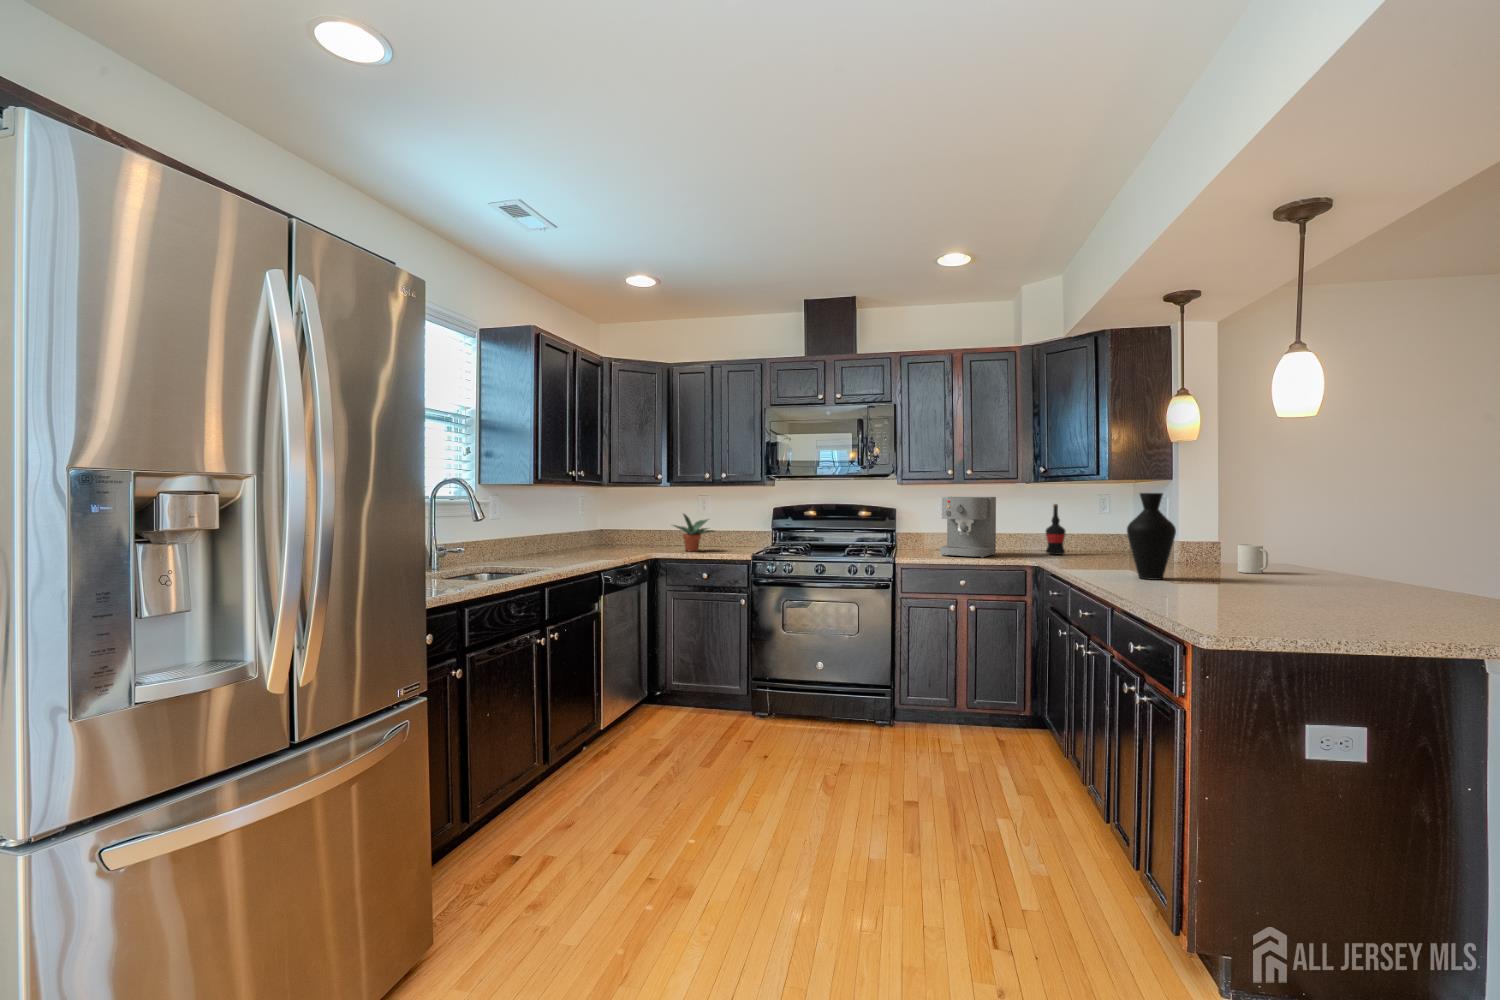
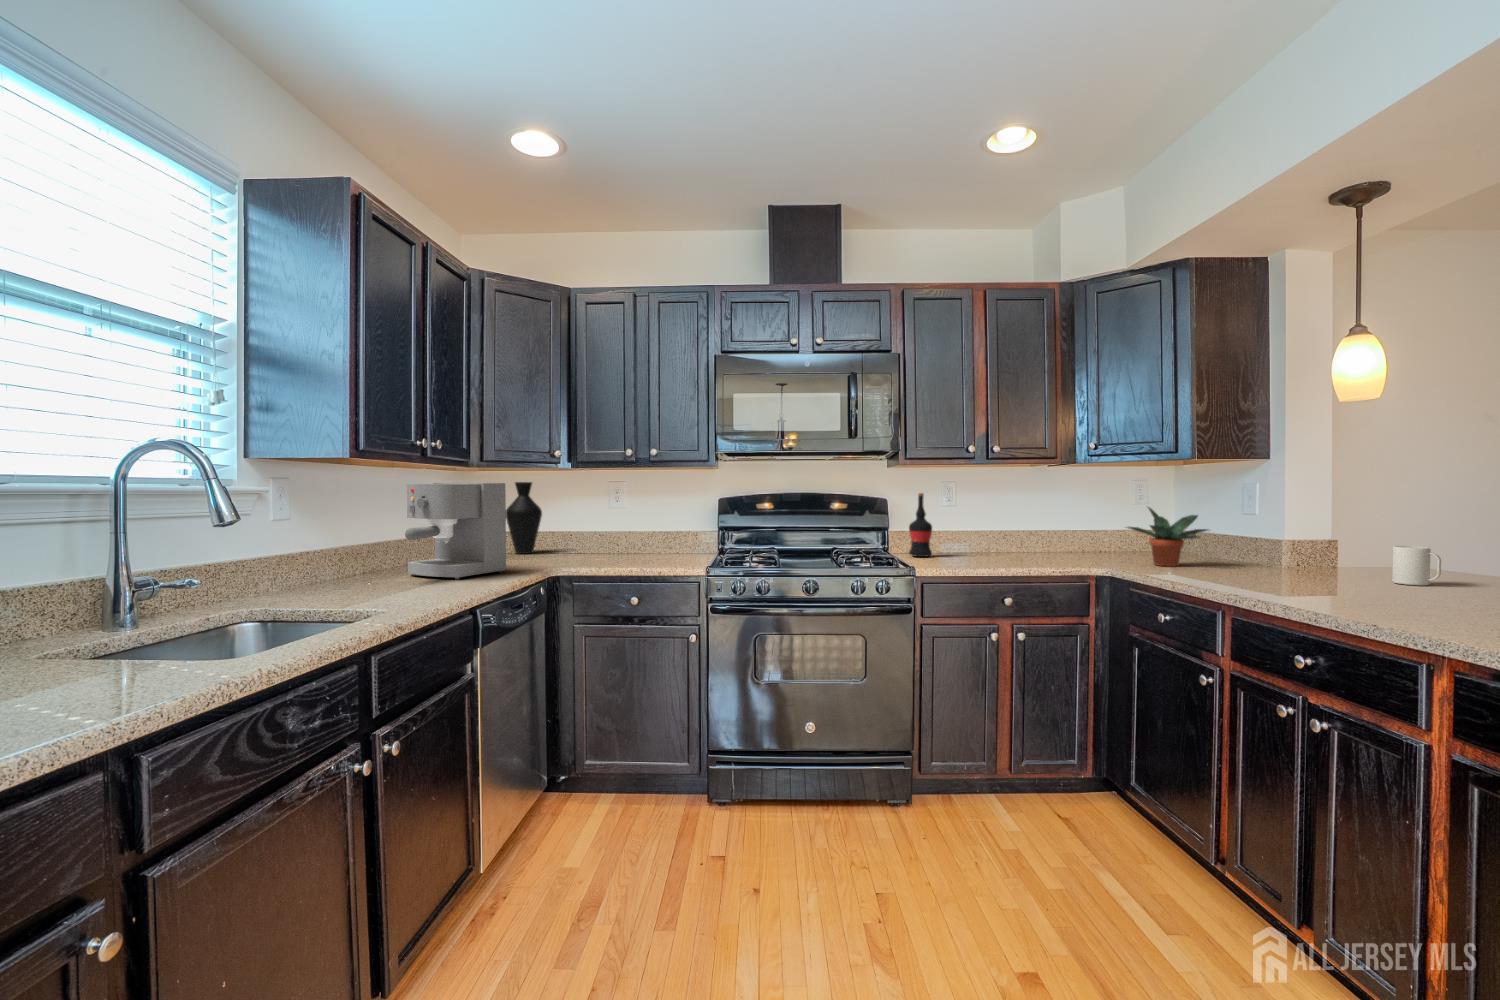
vase: present [1127,493,1176,580] -> present [506,482,542,554]
coffee maker: present [940,497,996,558] -> present [405,483,506,579]
wine bottle: present [1045,504,1065,555] -> present [909,493,932,557]
potted plant: present [674,514,714,552] -> present [1128,507,1208,567]

